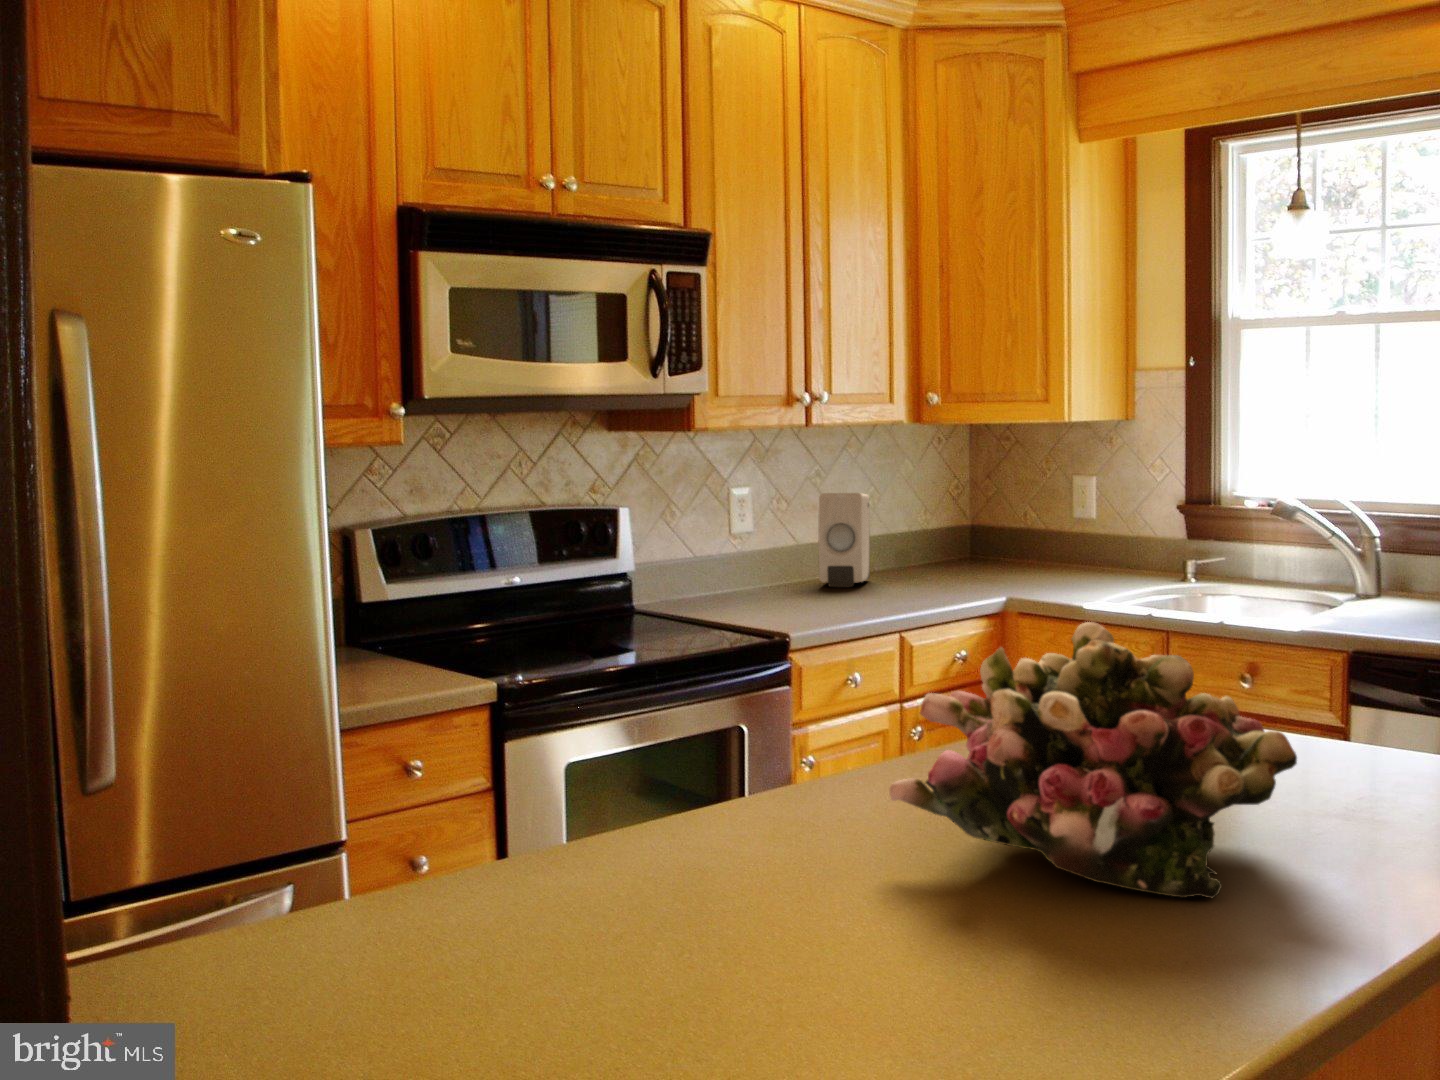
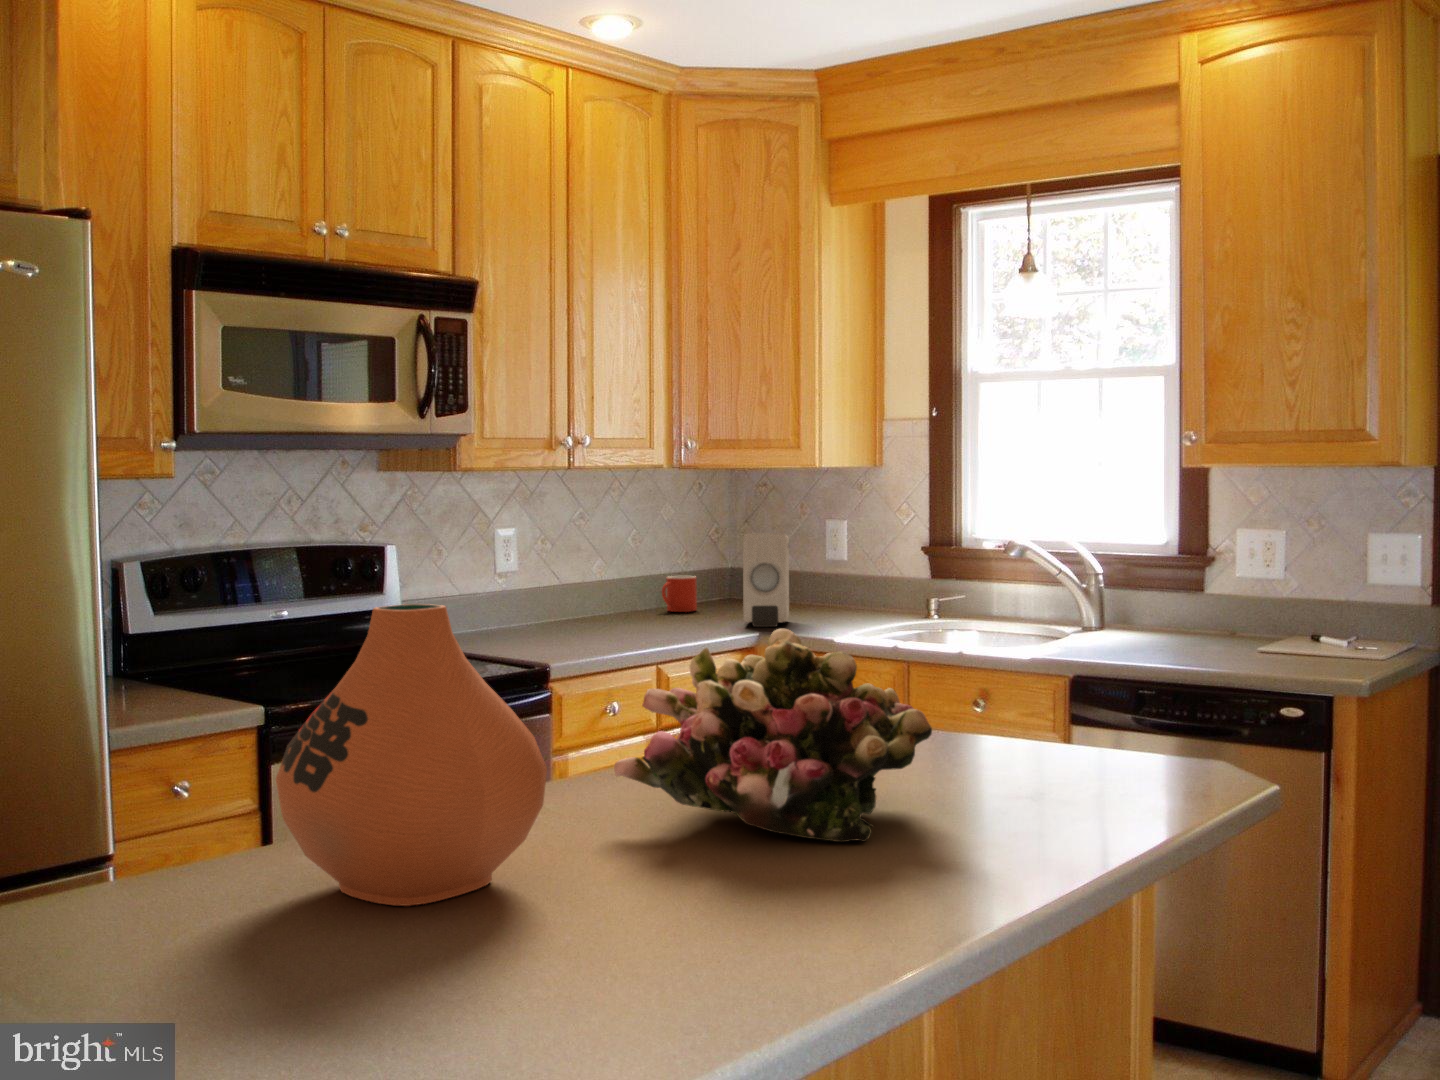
soap dispenser: present [818,493,870,587] -> present [743,533,789,627]
mug: none [897,536,933,573] -> present [662,576,697,612]
vase: none [494,602,818,978] -> present [276,604,547,906]

